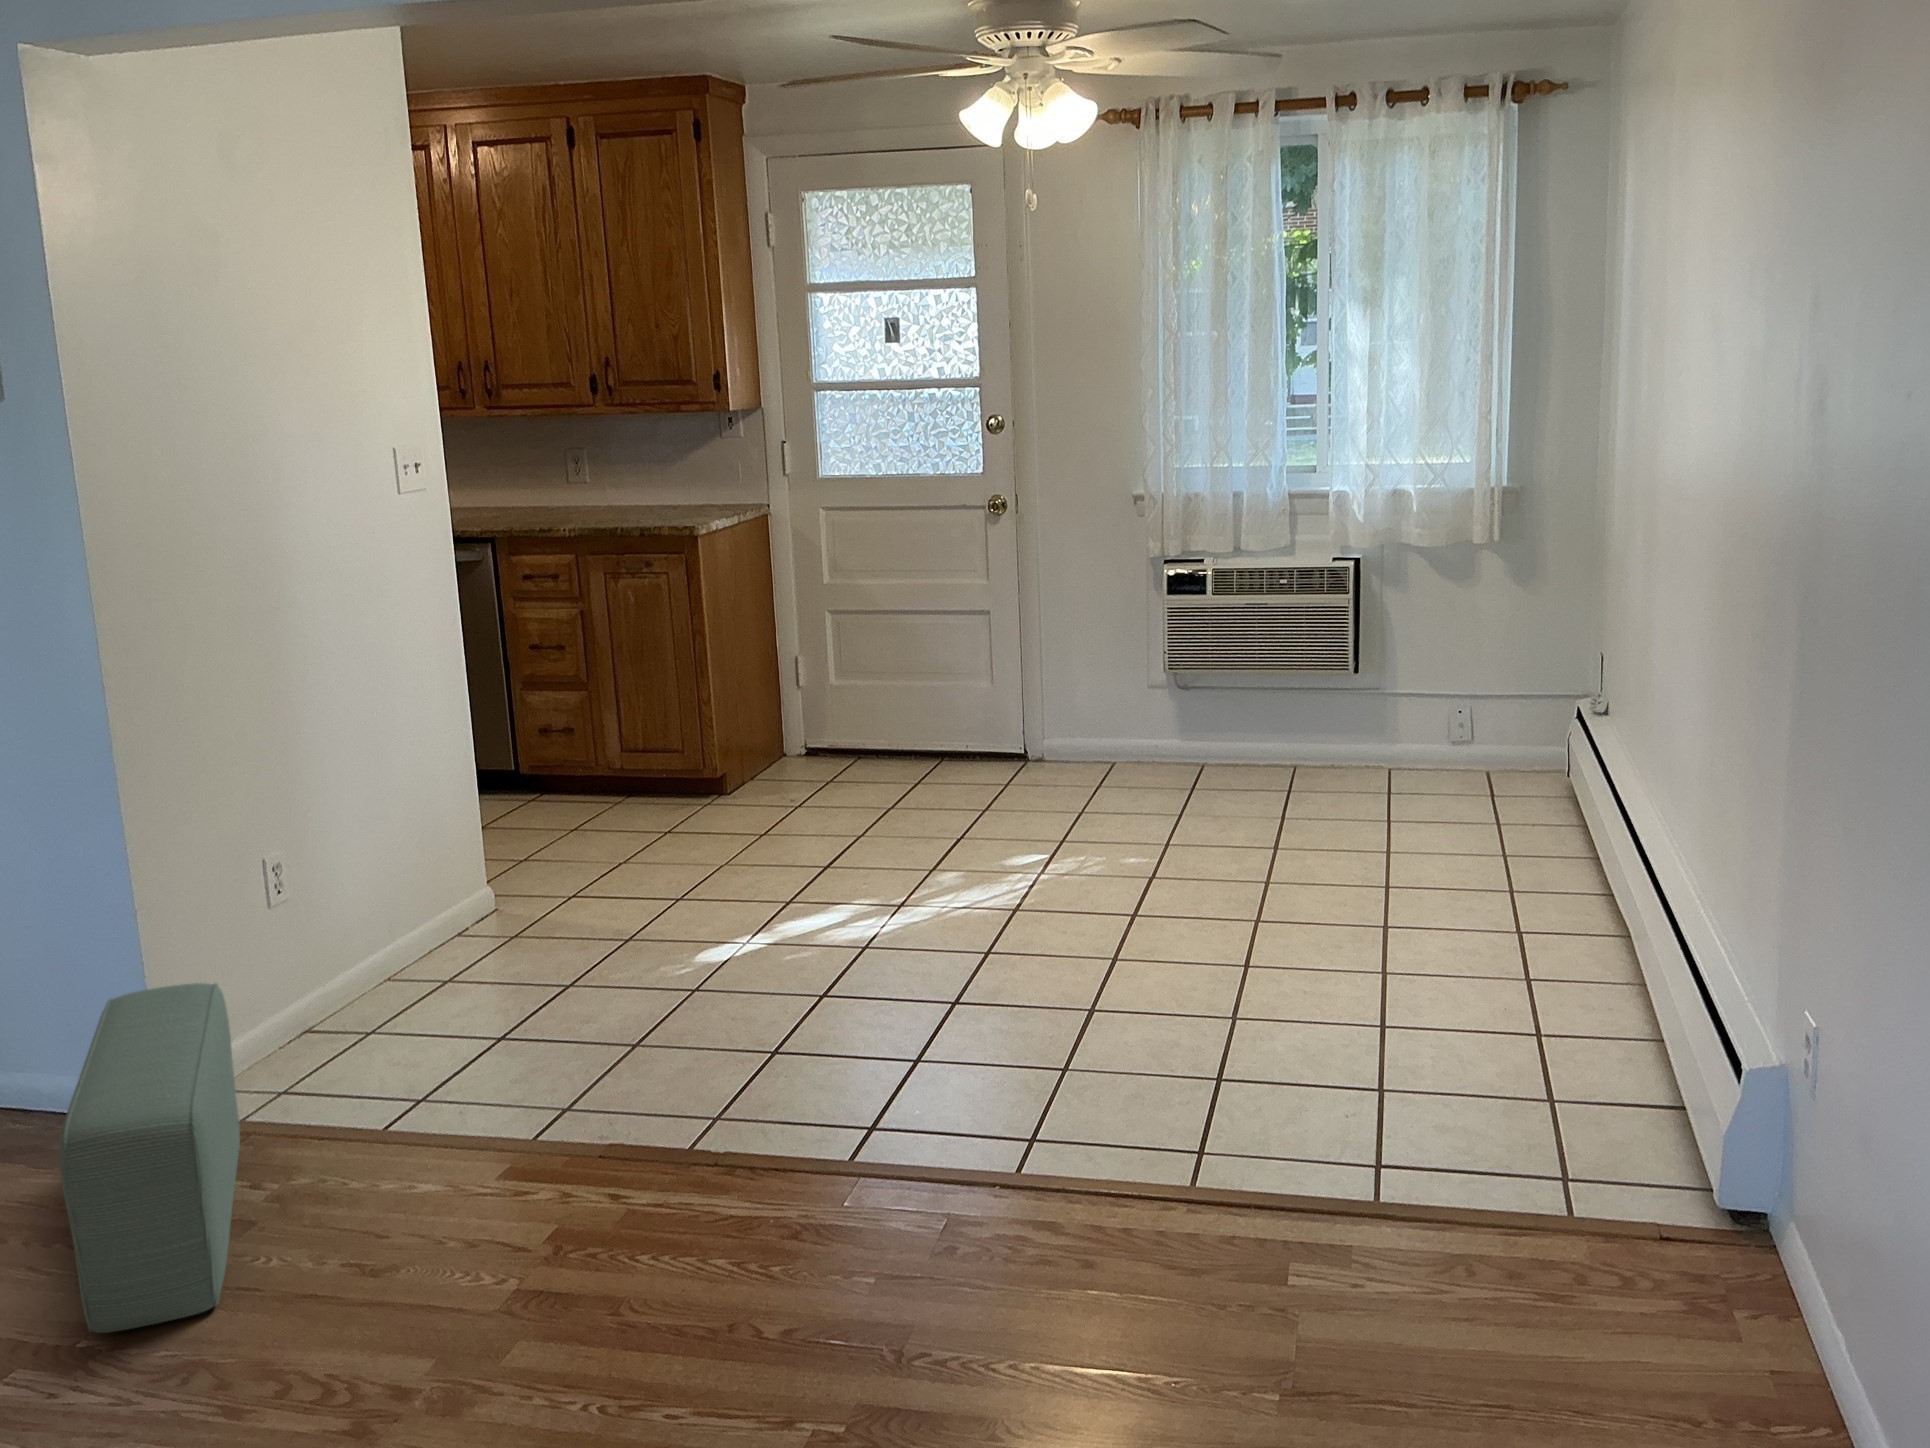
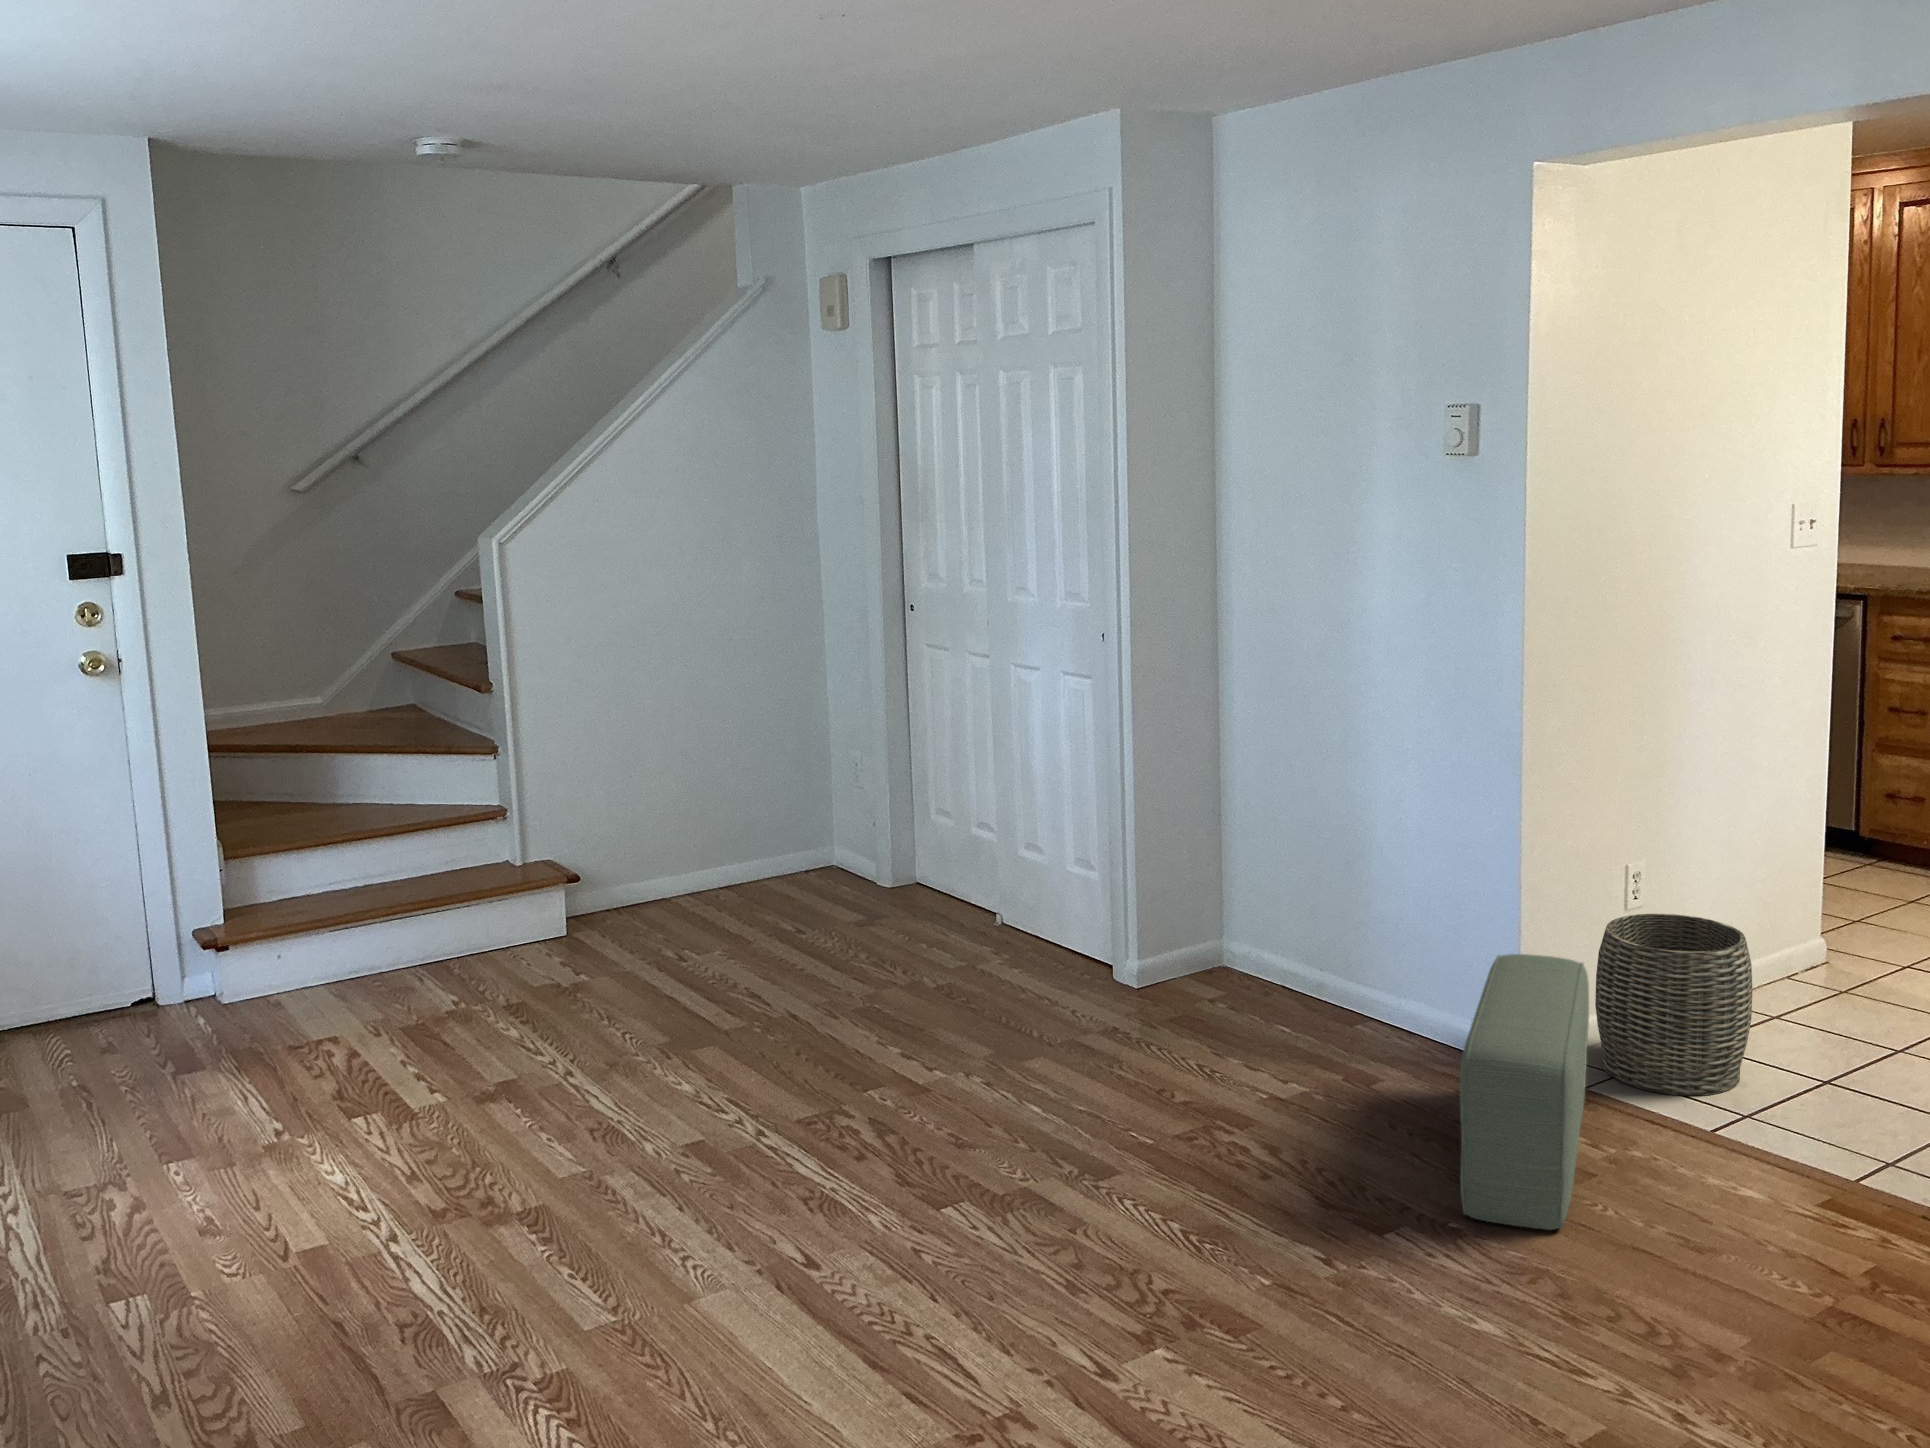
woven basket: none [241,900,418,1105] -> present [1595,914,1753,1096]

